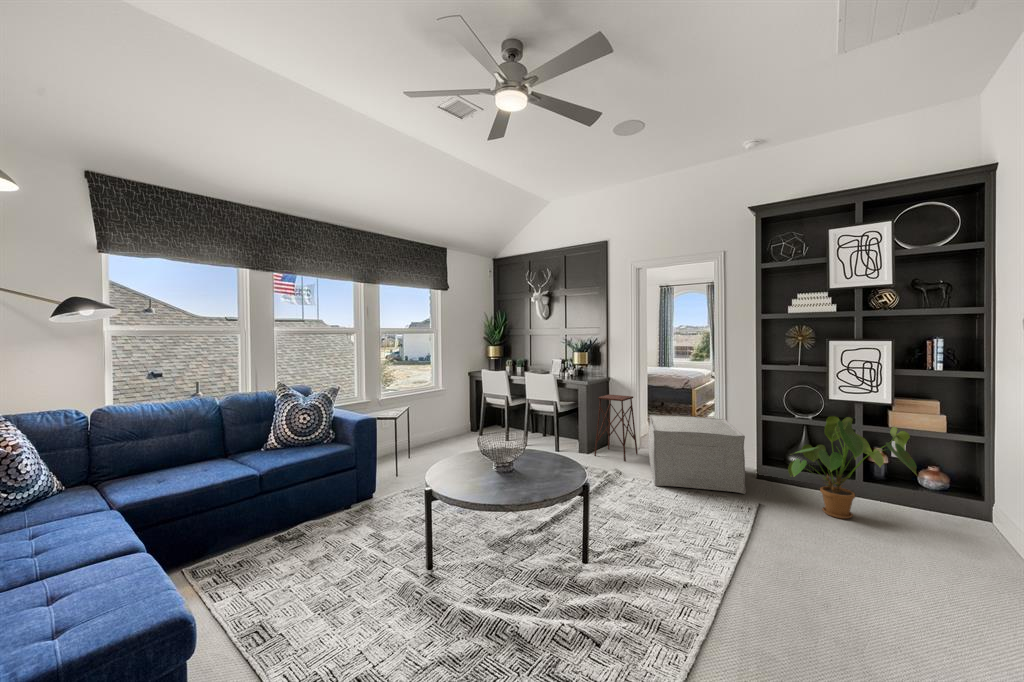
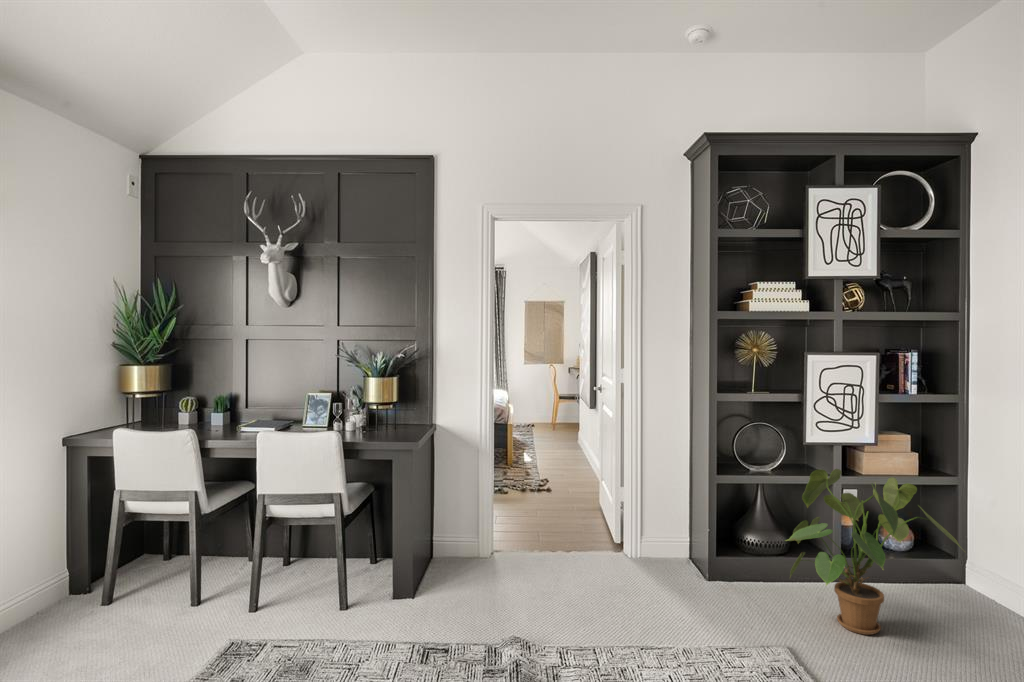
side table: present [594,394,638,461] -> none [426,459,496,595]
ottoman: present [648,415,746,494] -> none [533,484,730,650]

